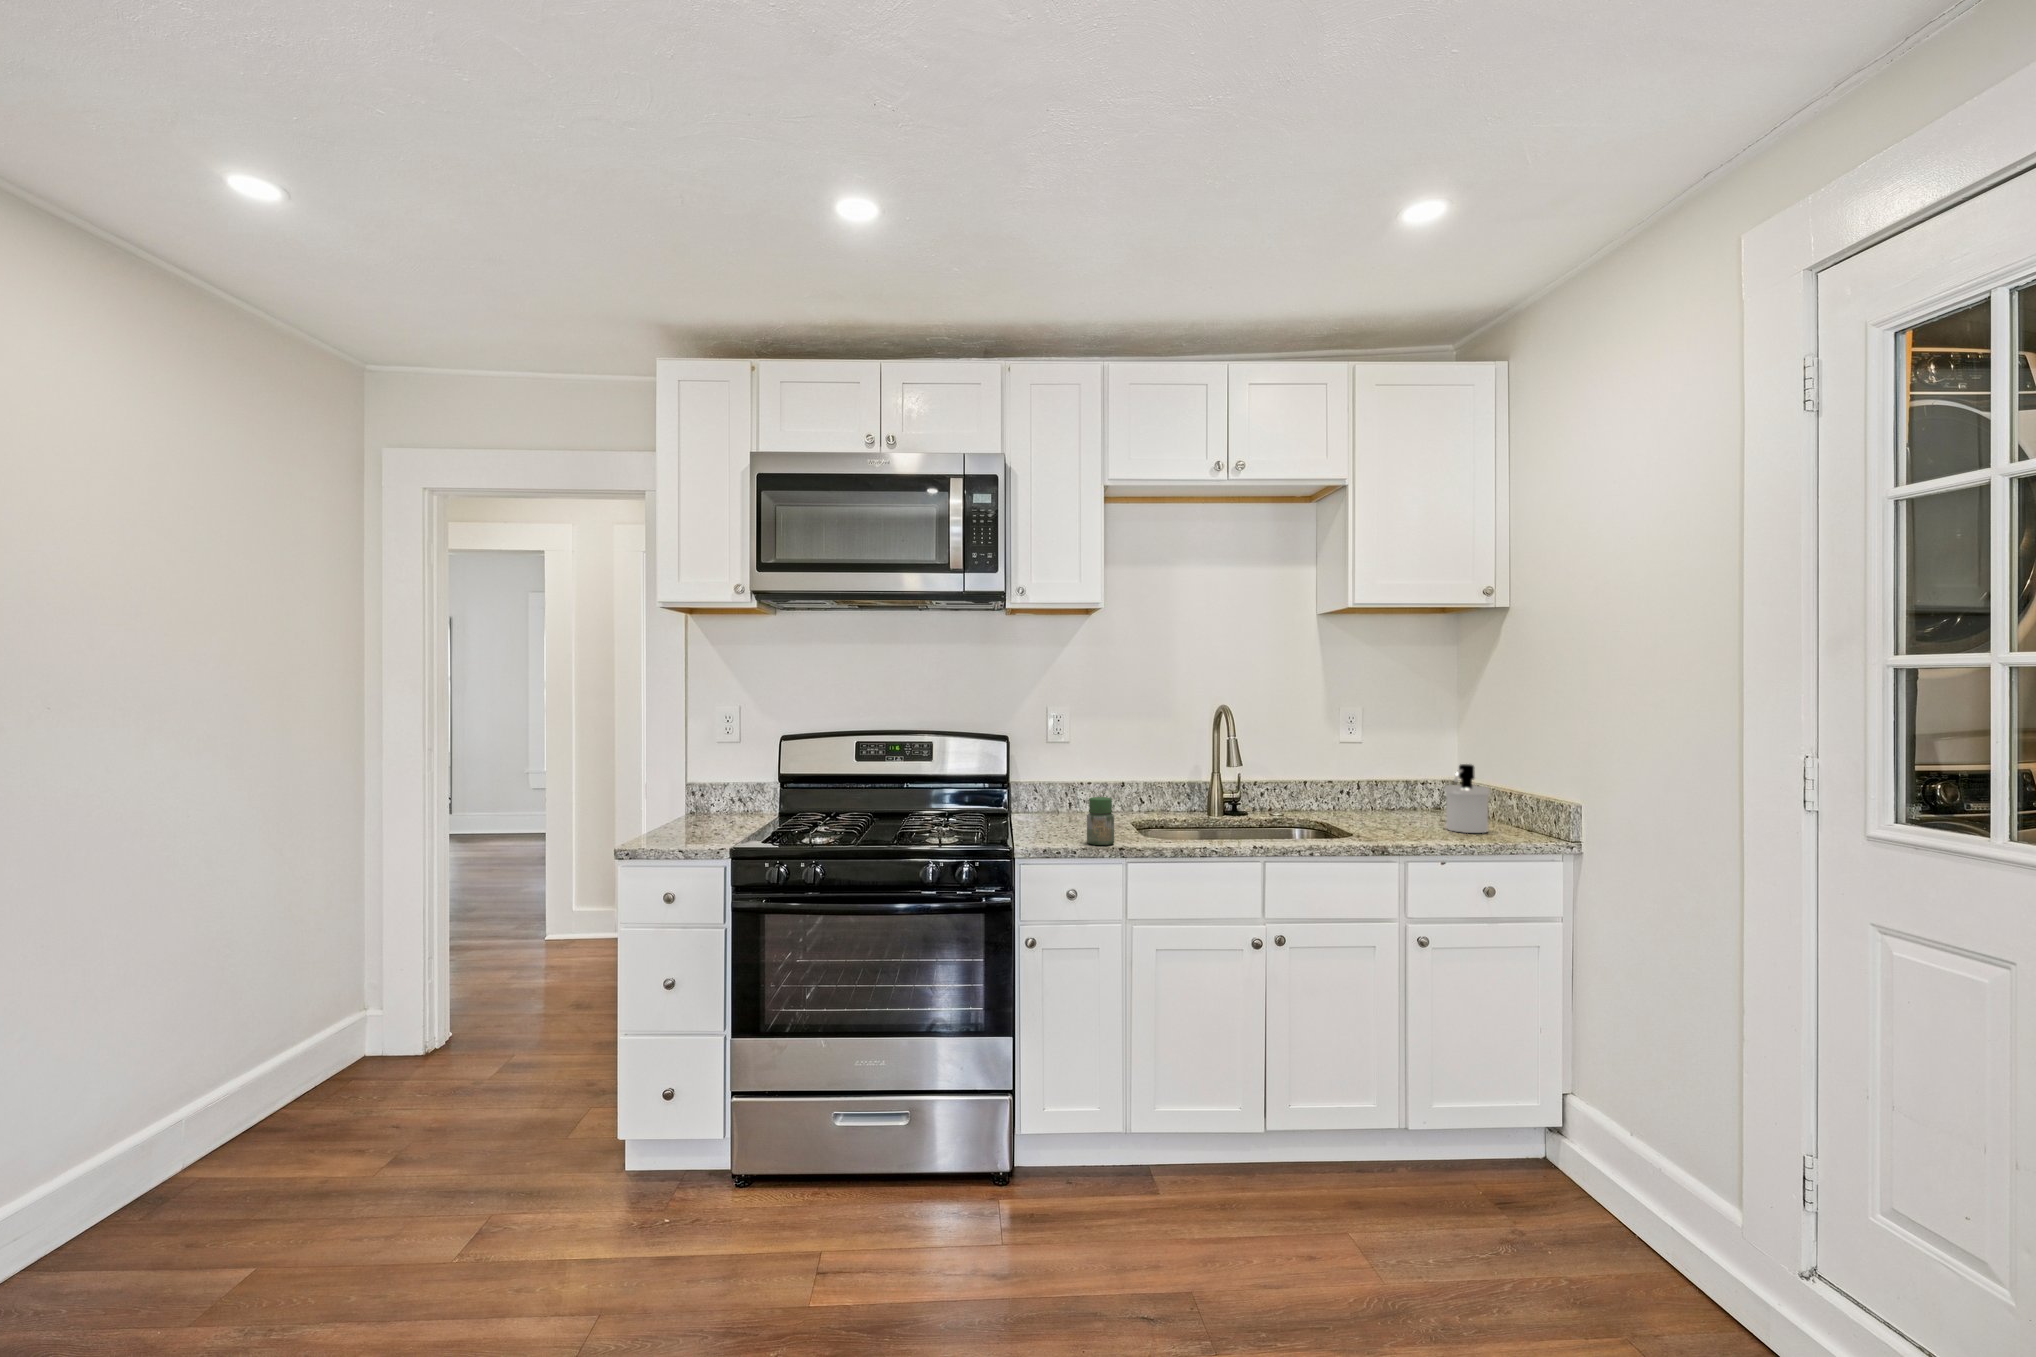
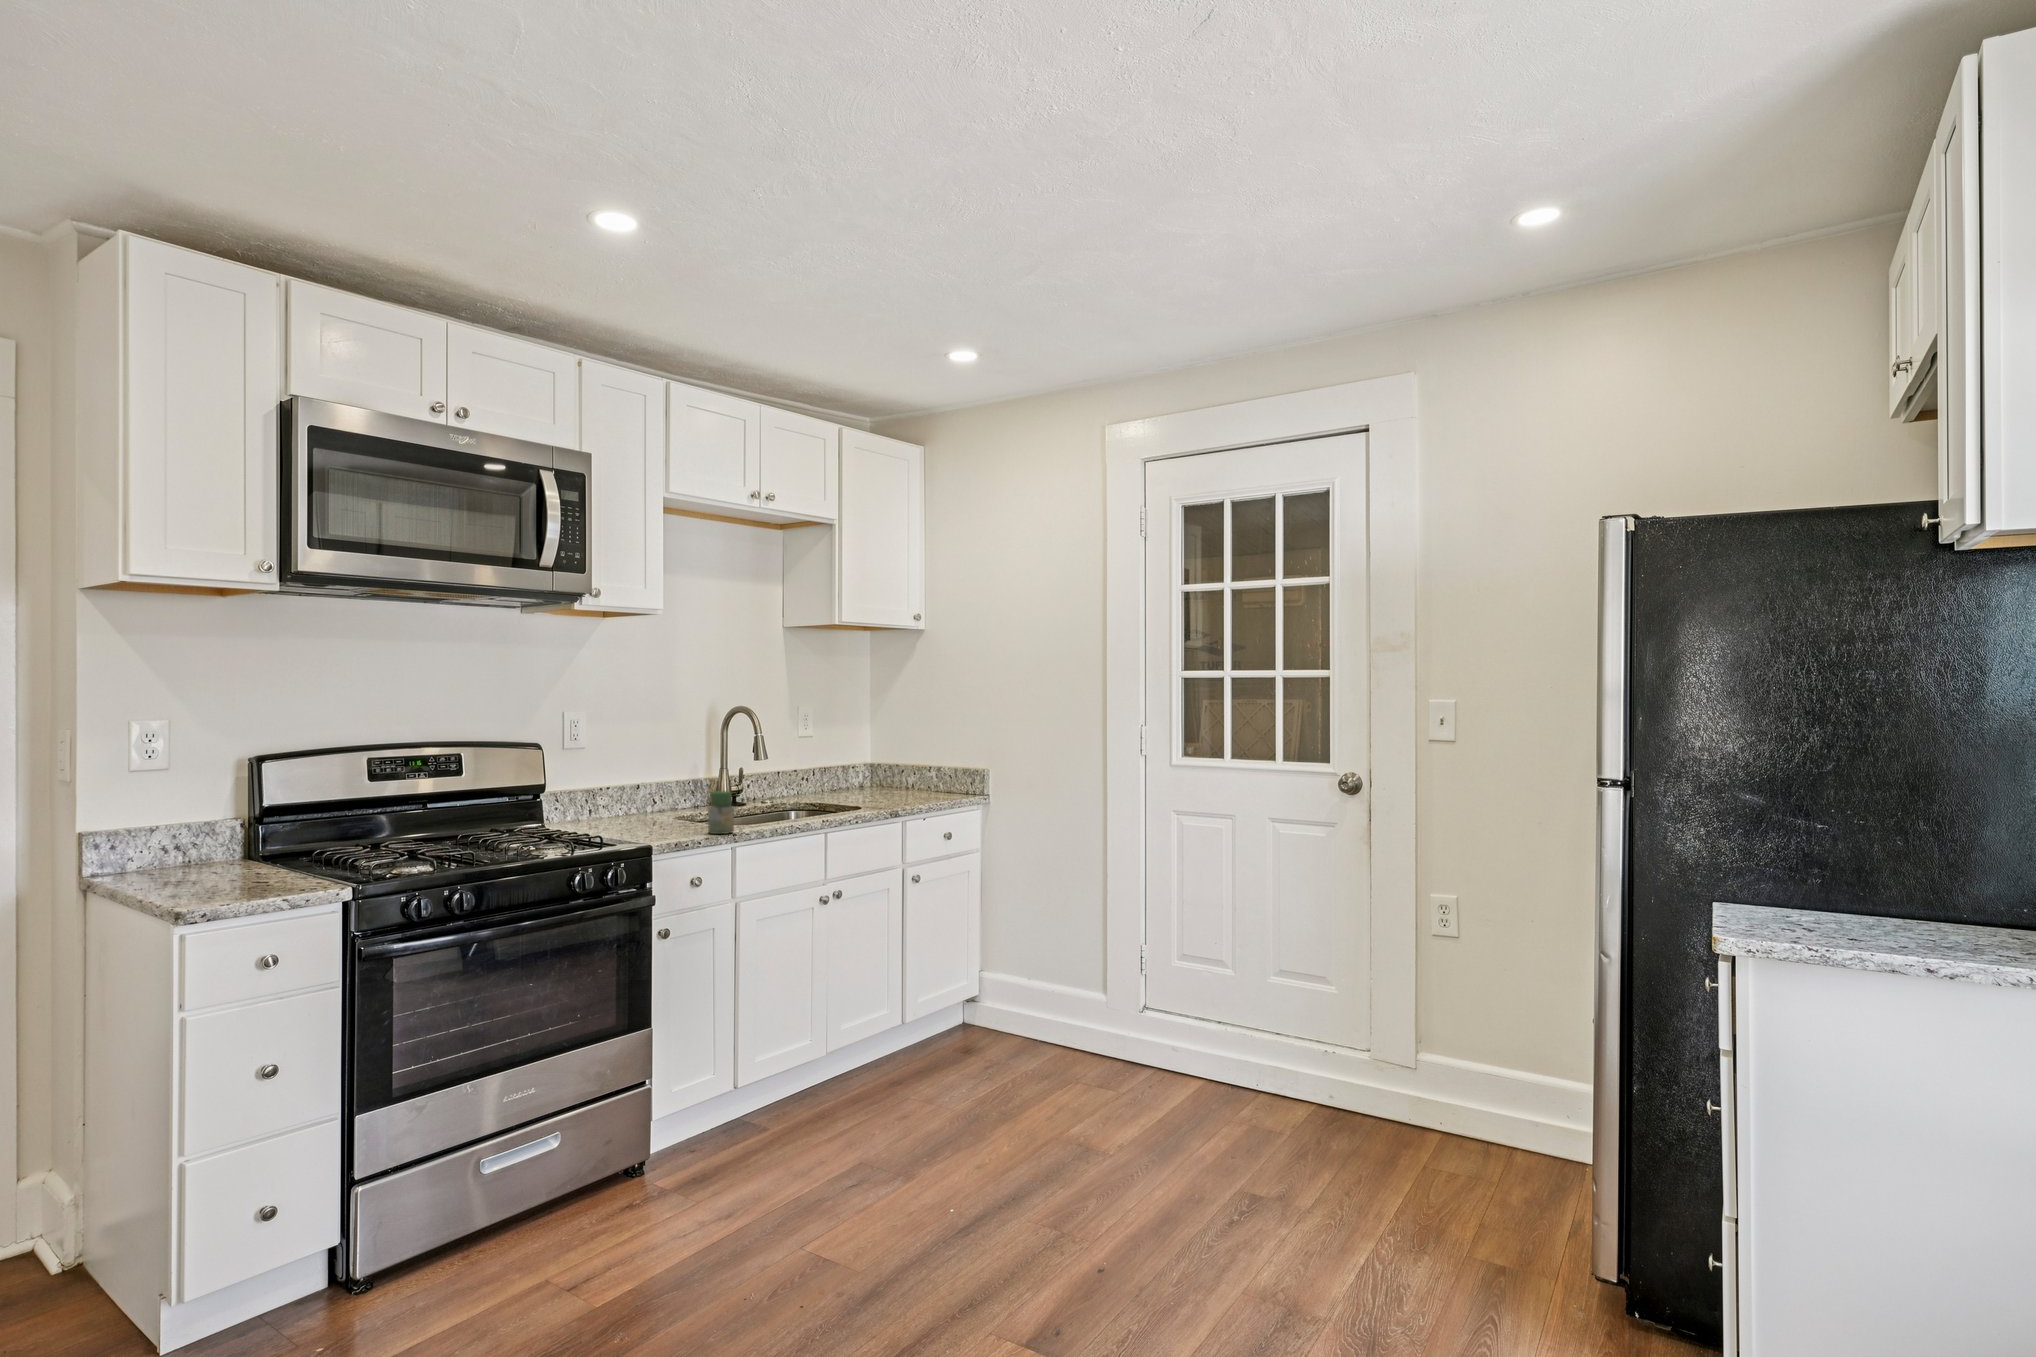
soap dispenser: present [1444,764,1490,833] -> none [888,748,919,800]

